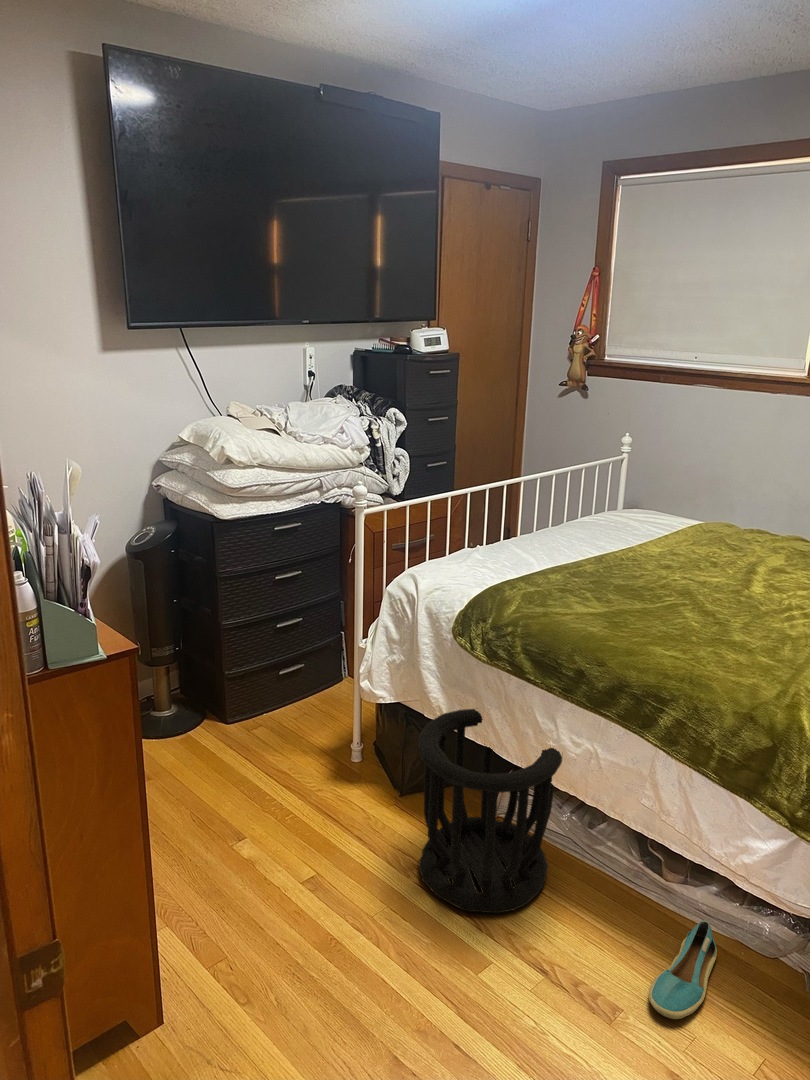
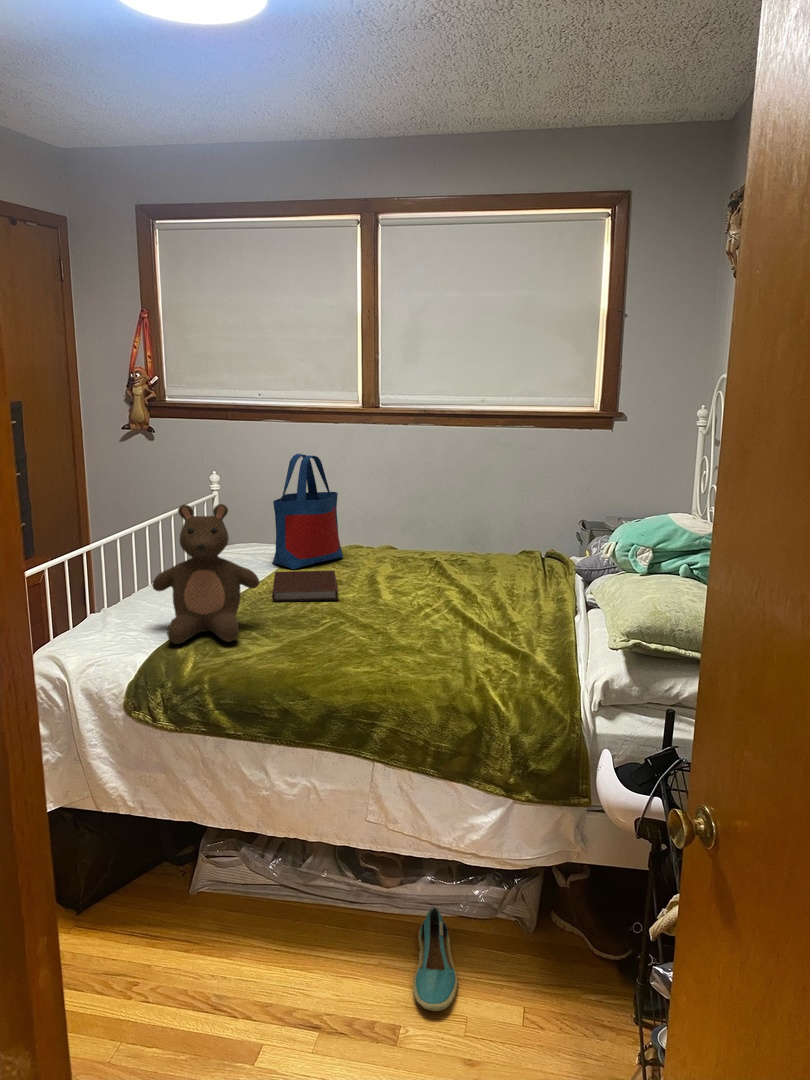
tote bag: none [654,423,742,543] -> present [272,454,343,569]
stuffed bear: none [505,460,604,596] -> present [152,504,259,644]
notebook: none [628,541,711,581] -> present [272,571,338,602]
wastebasket: present [418,709,562,913] -> none [117,776,280,1009]

